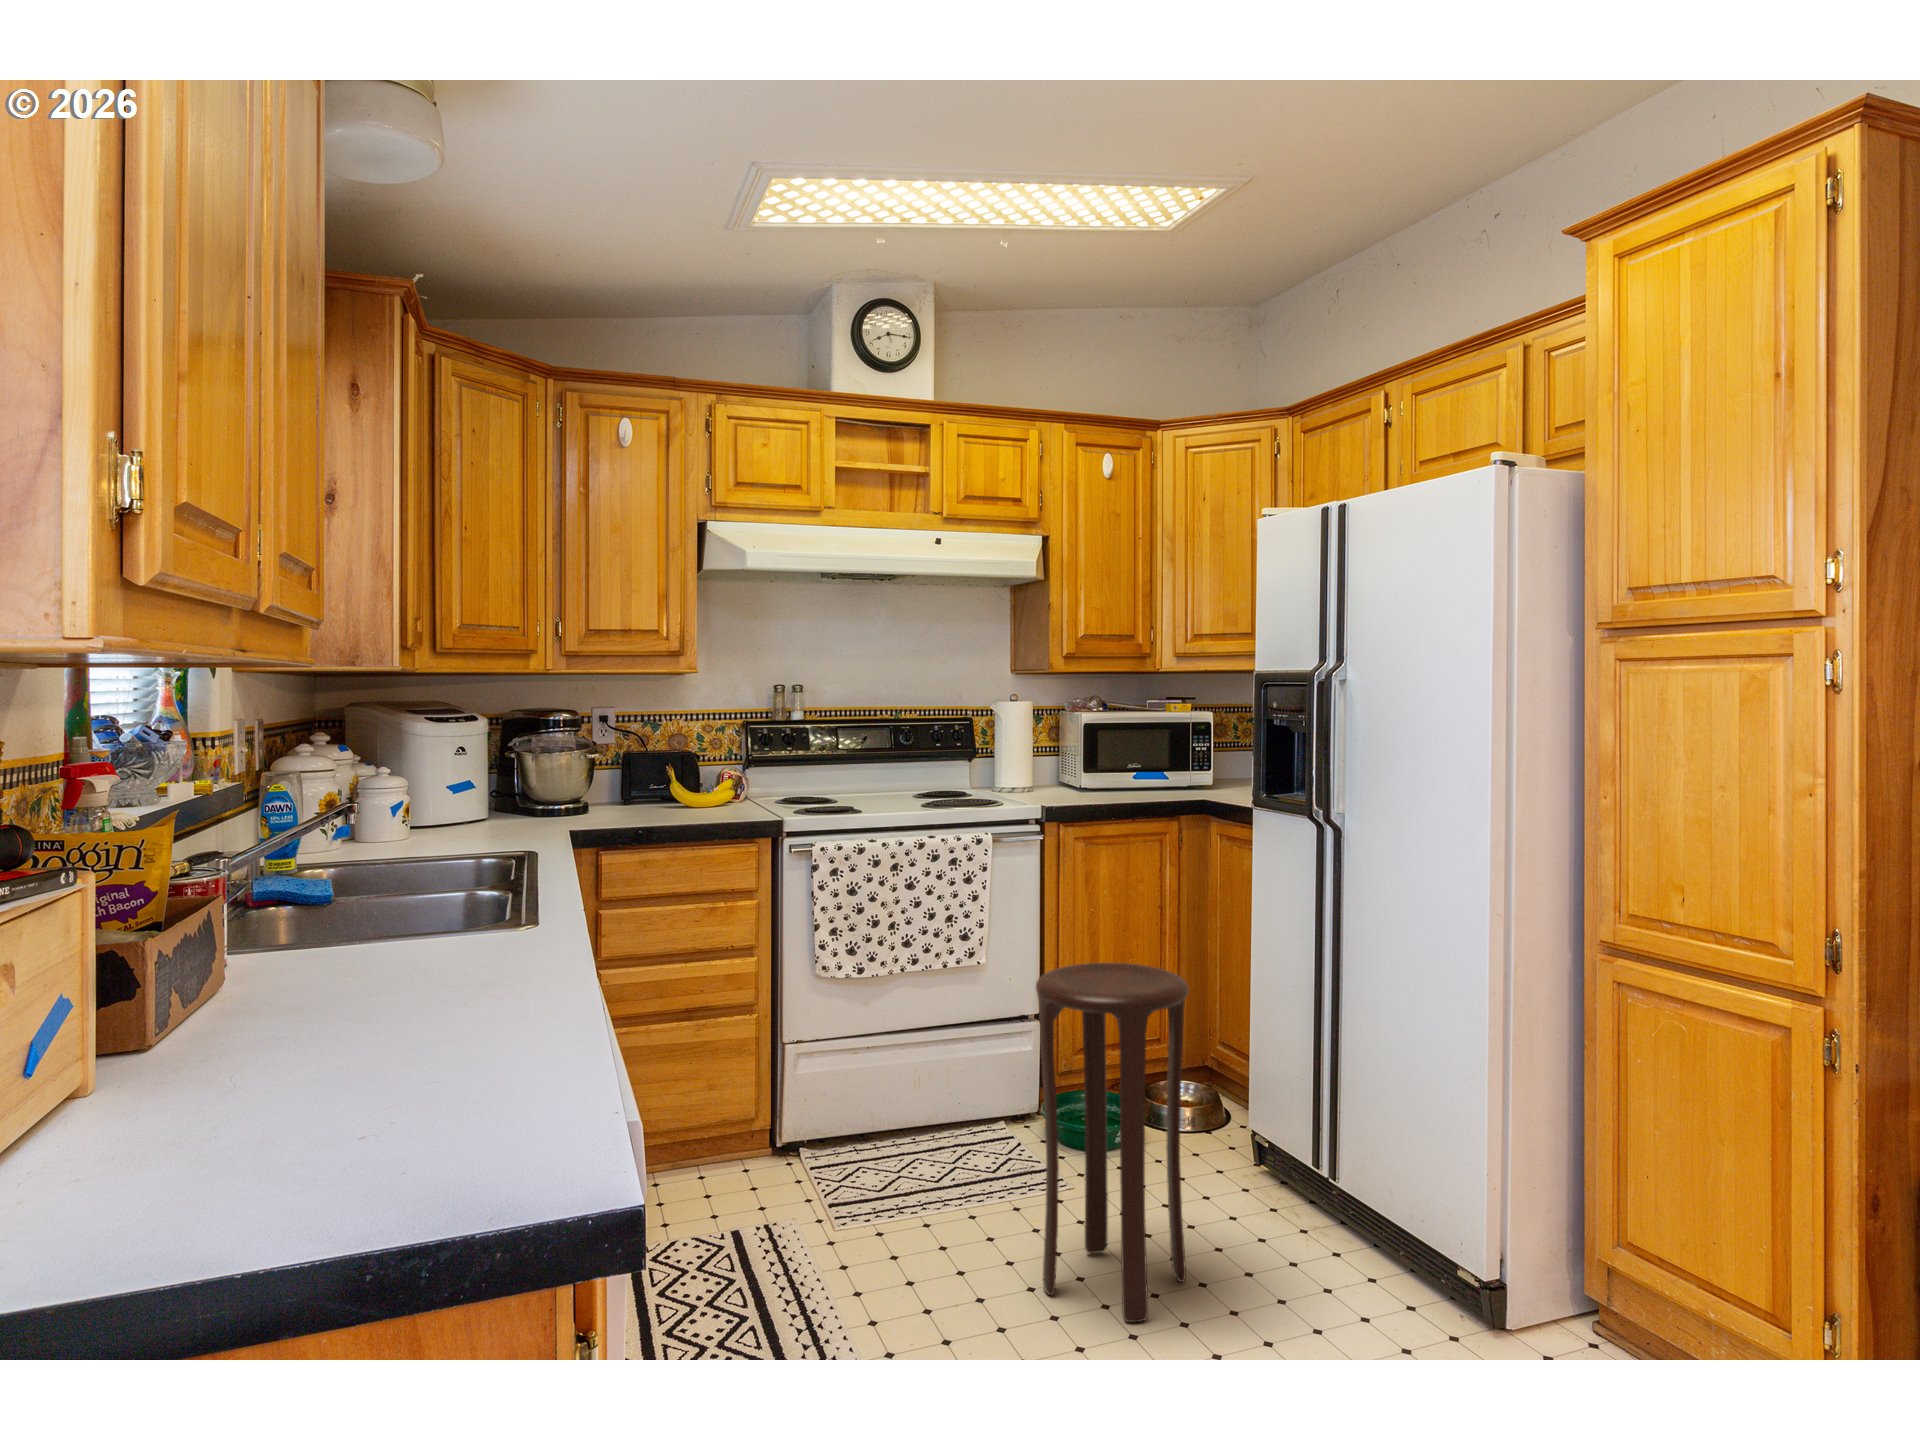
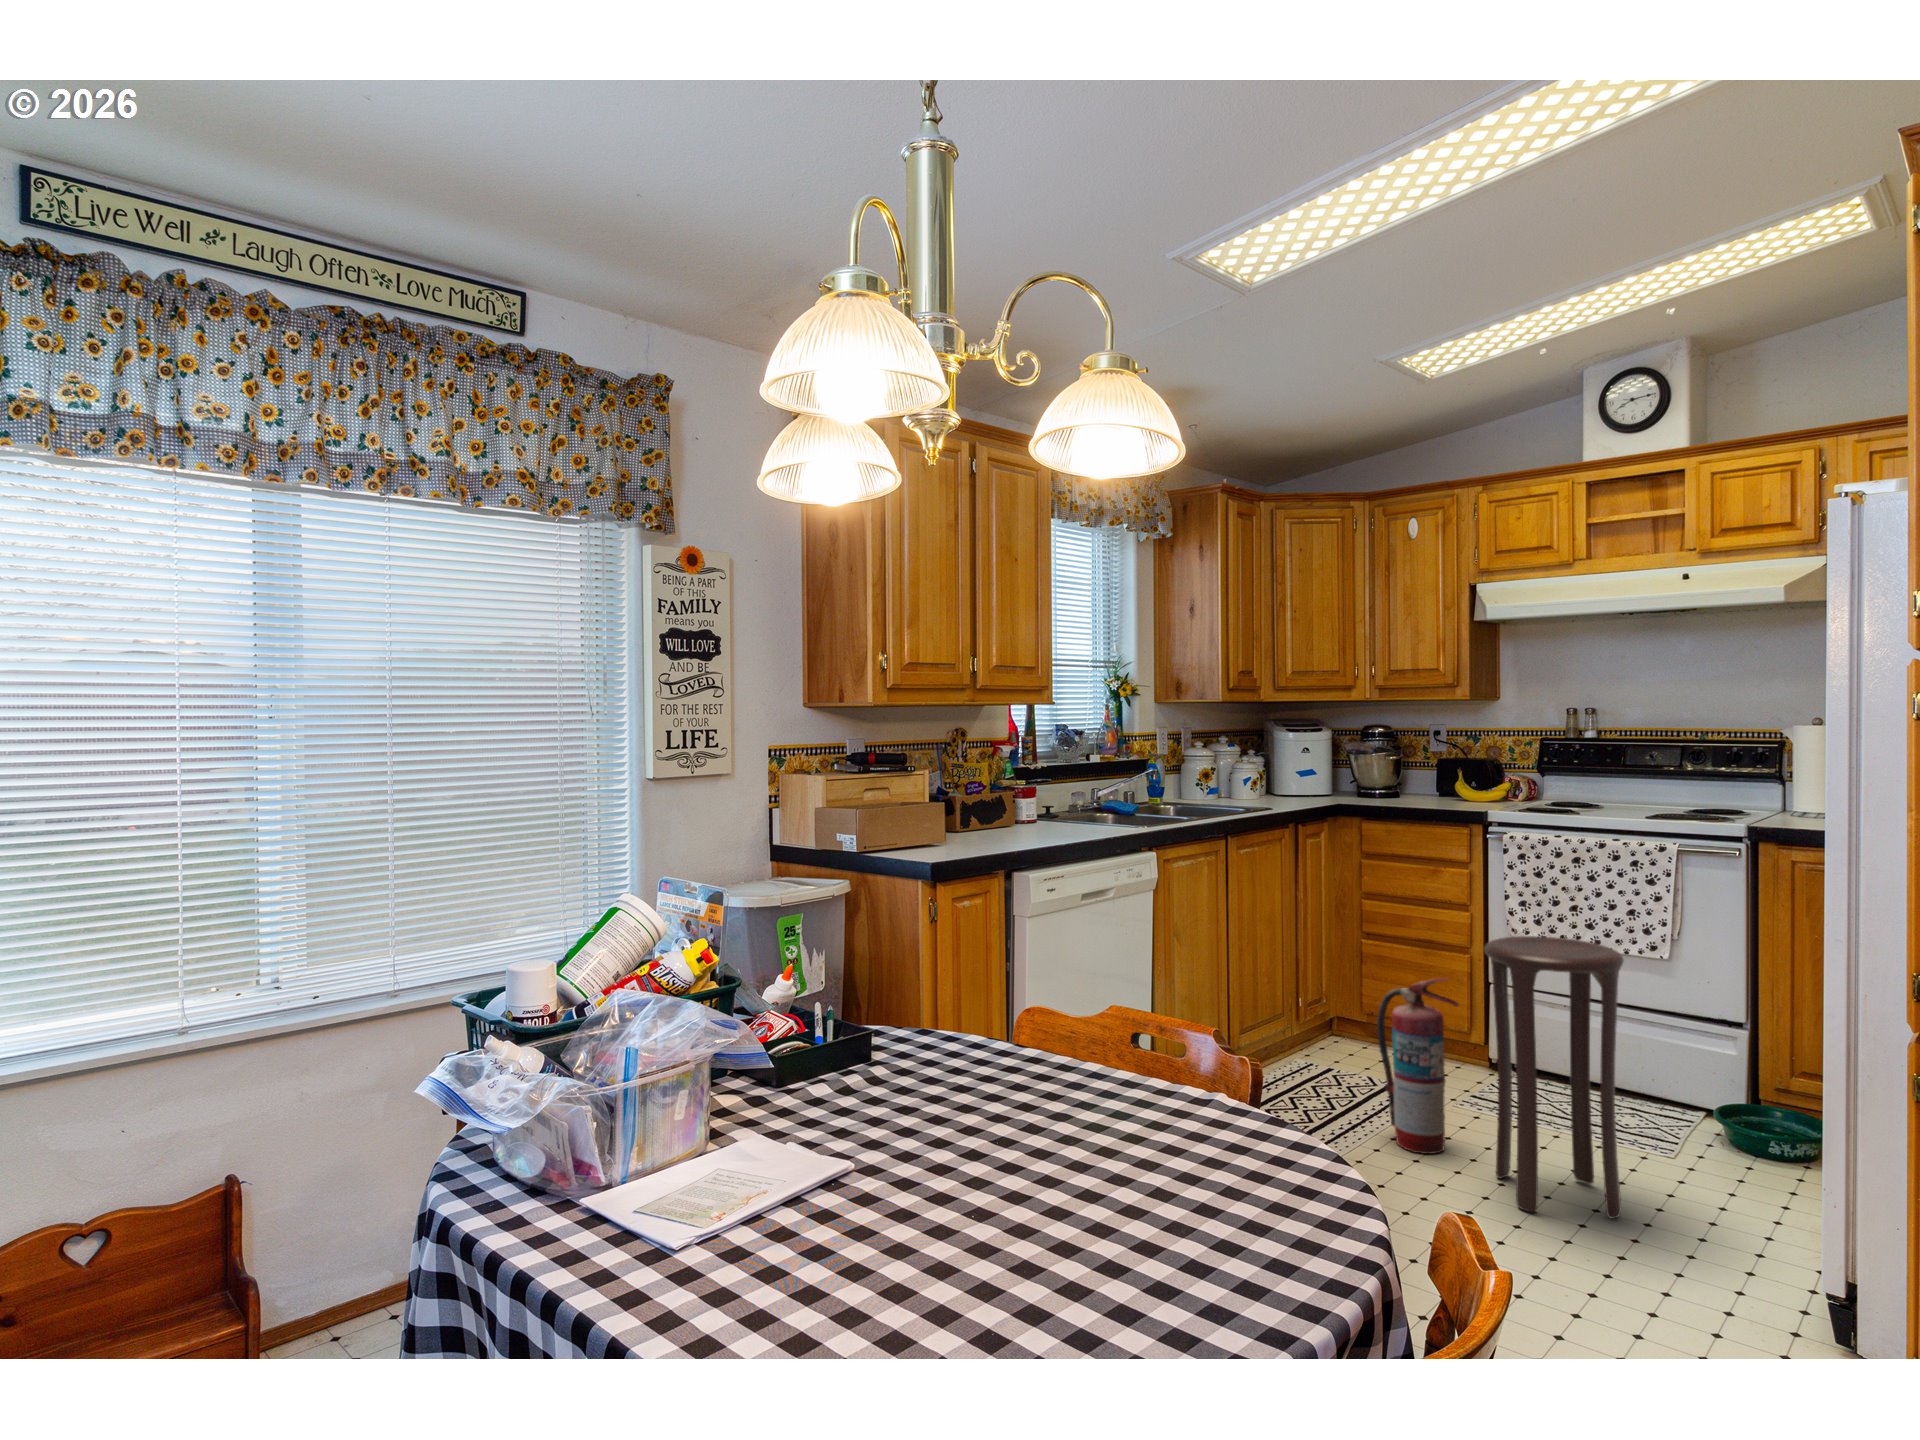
fire extinguisher: none [865,1052,980,1316] -> present [1377,978,1459,1154]

